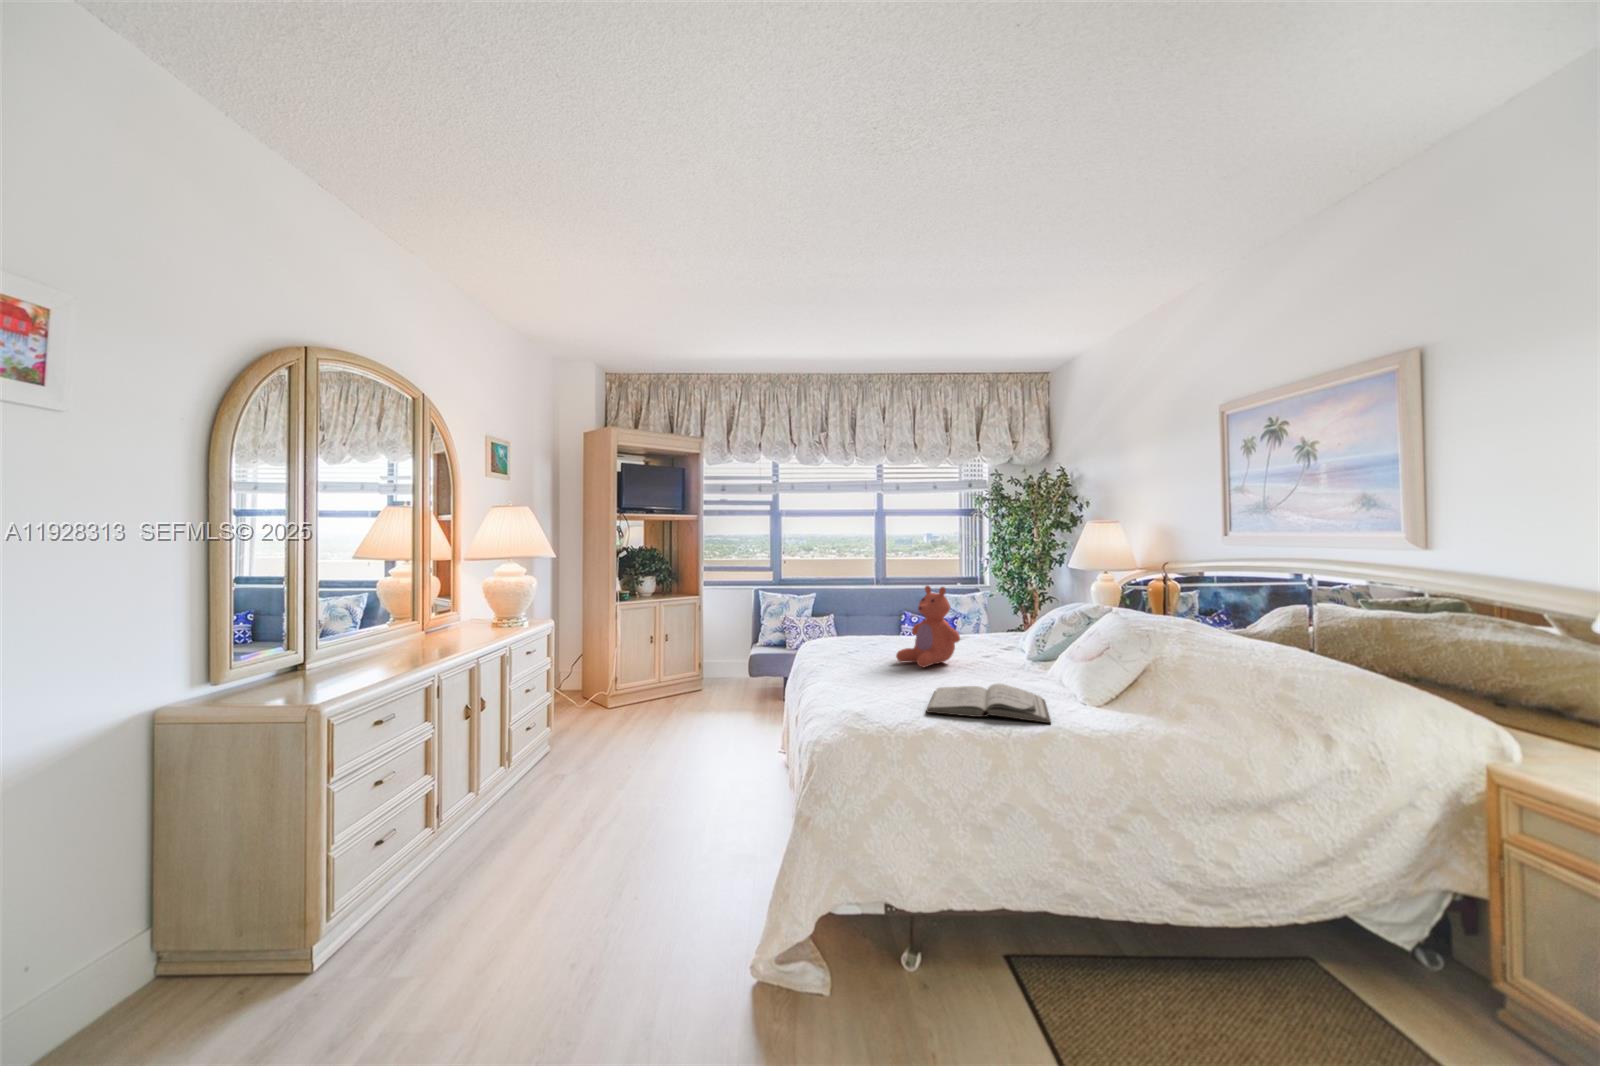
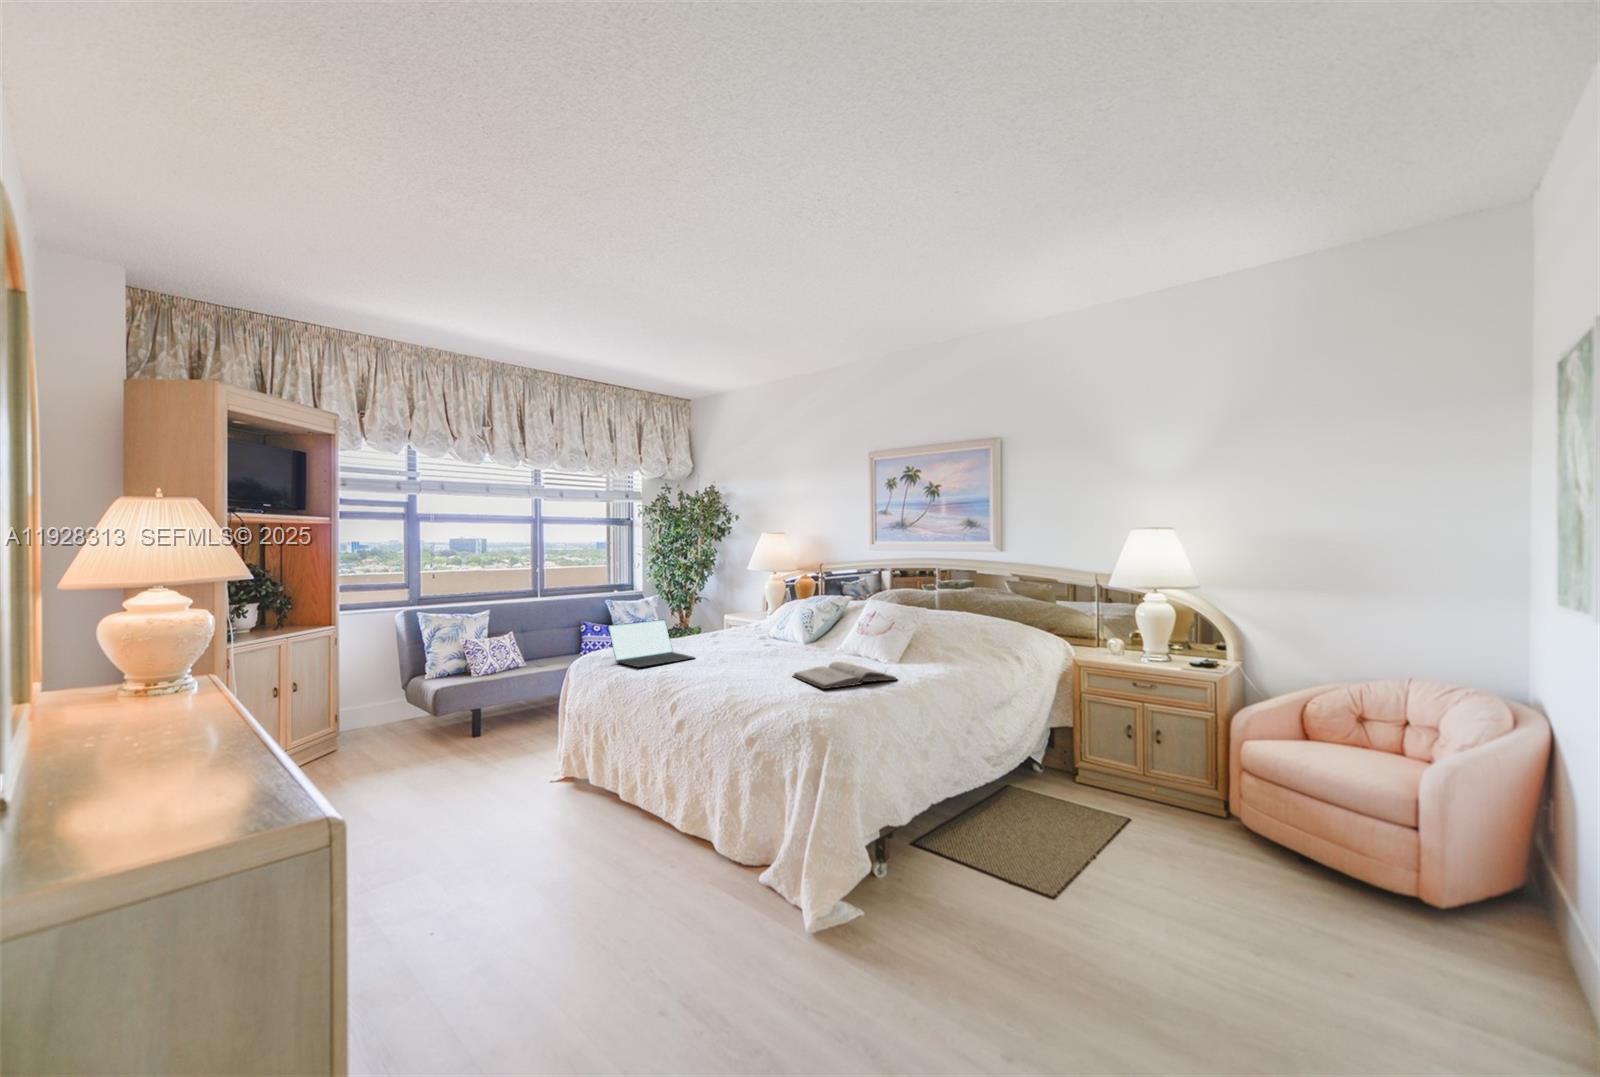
teddy bear: present [896,585,960,667] -> none [713,591,766,662]
laptop: none [817,611,892,656] -> present [608,620,695,668]

